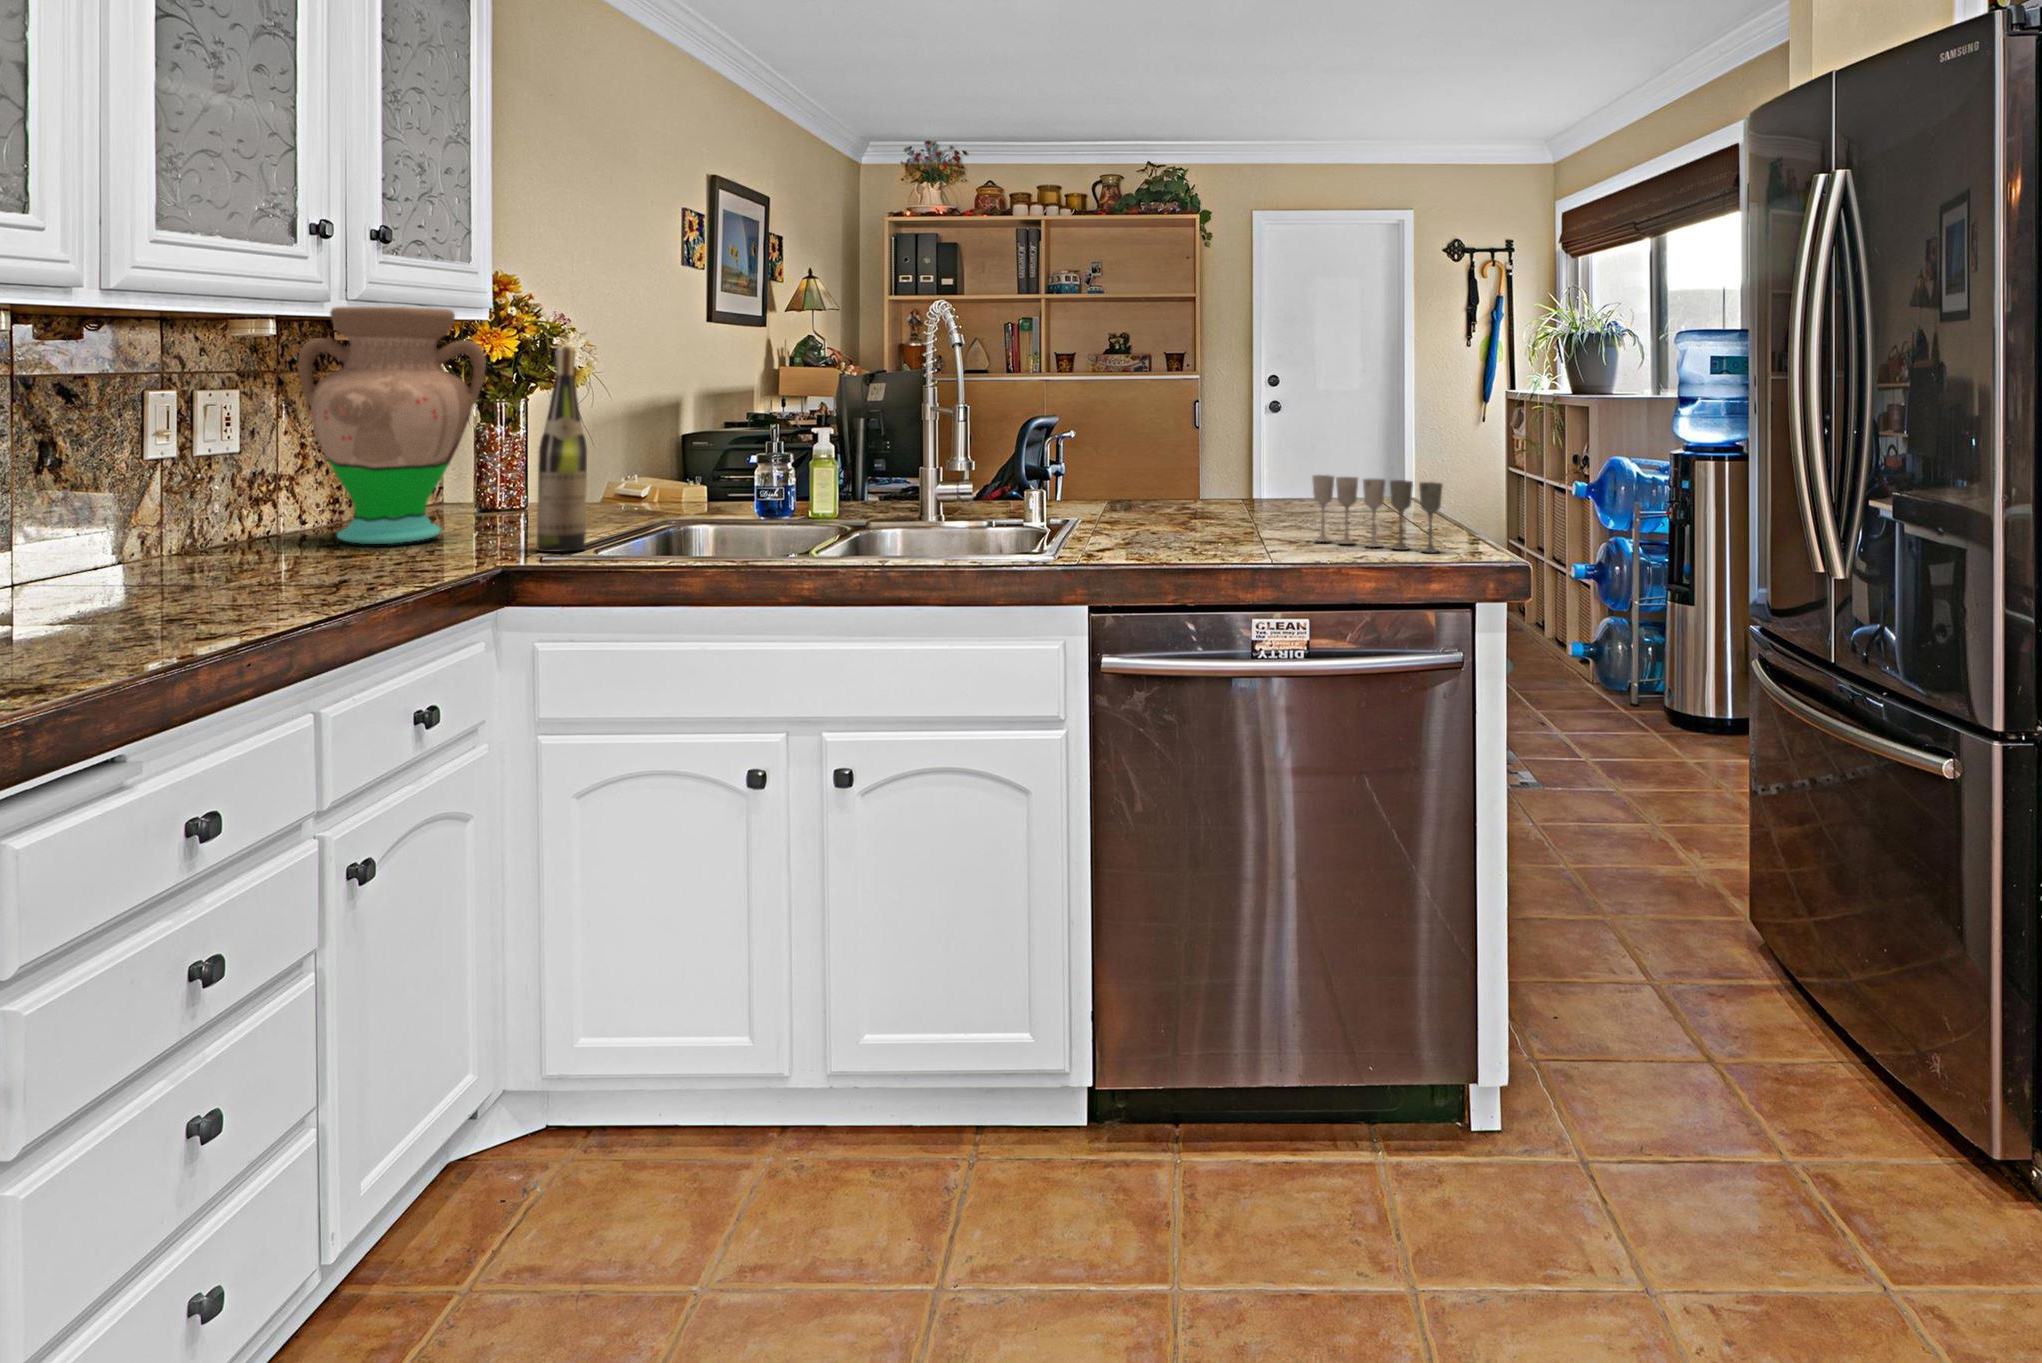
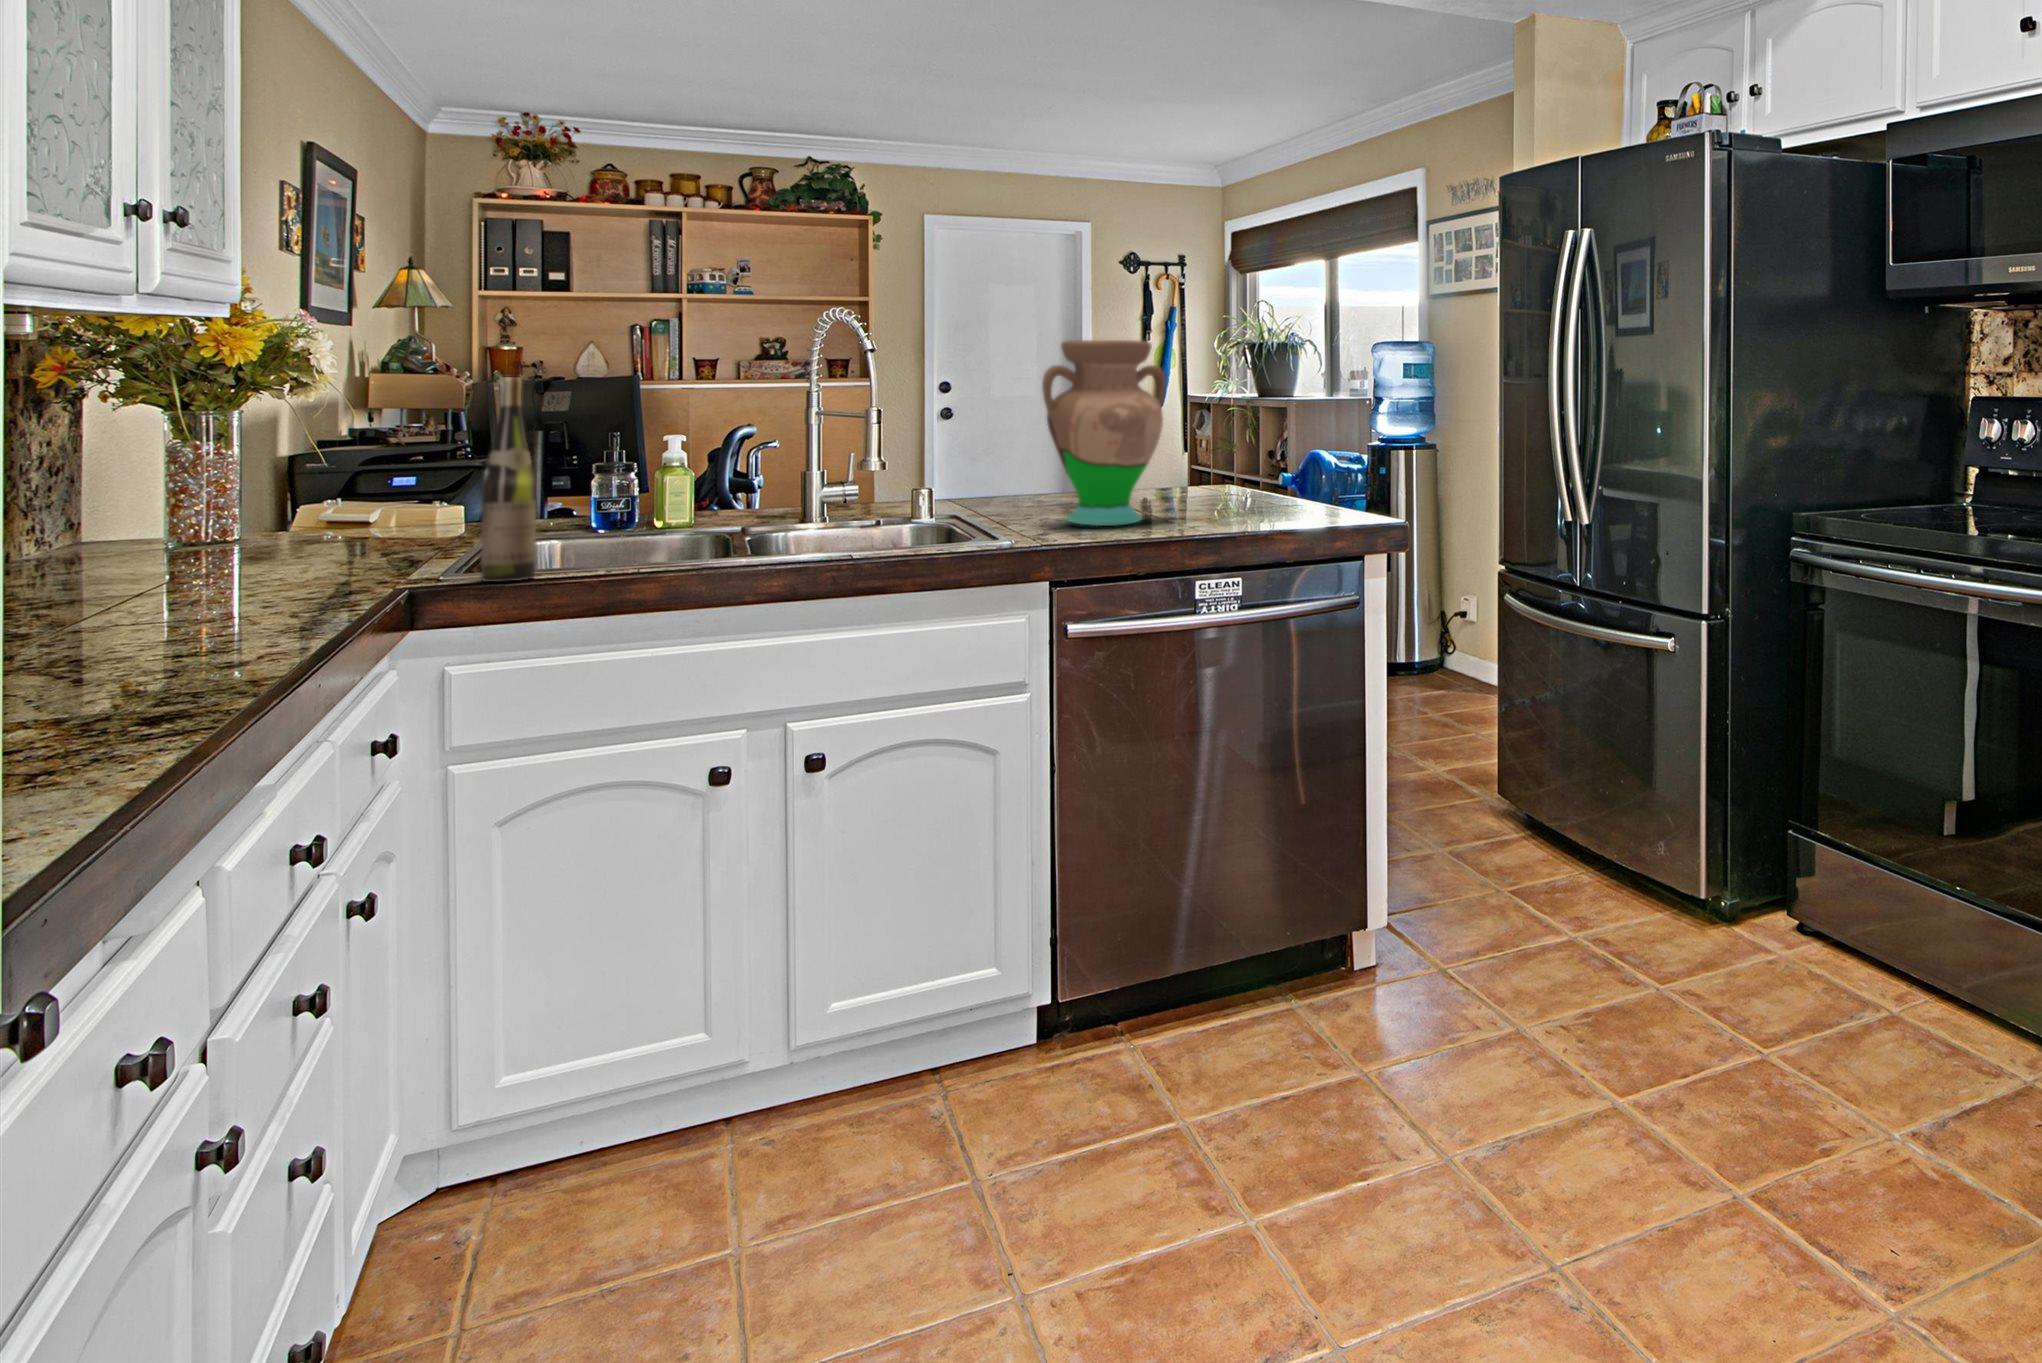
vase: present [298,306,486,544] -> present [1042,340,1166,526]
wine glass: present [1312,475,1442,553] -> none [1223,471,1336,526]

